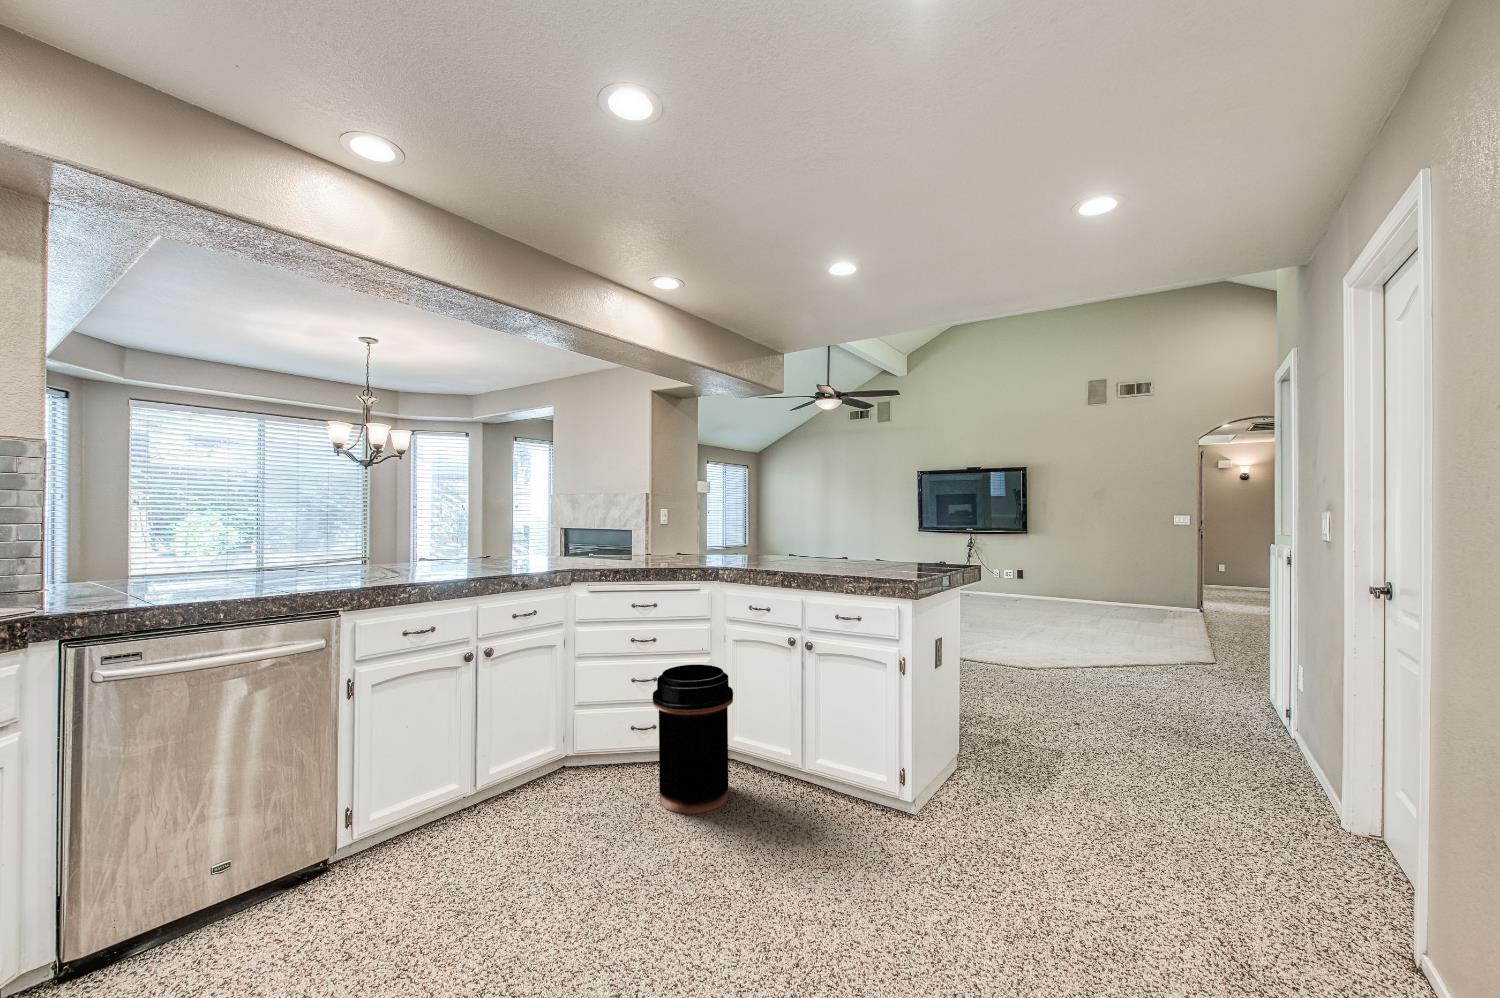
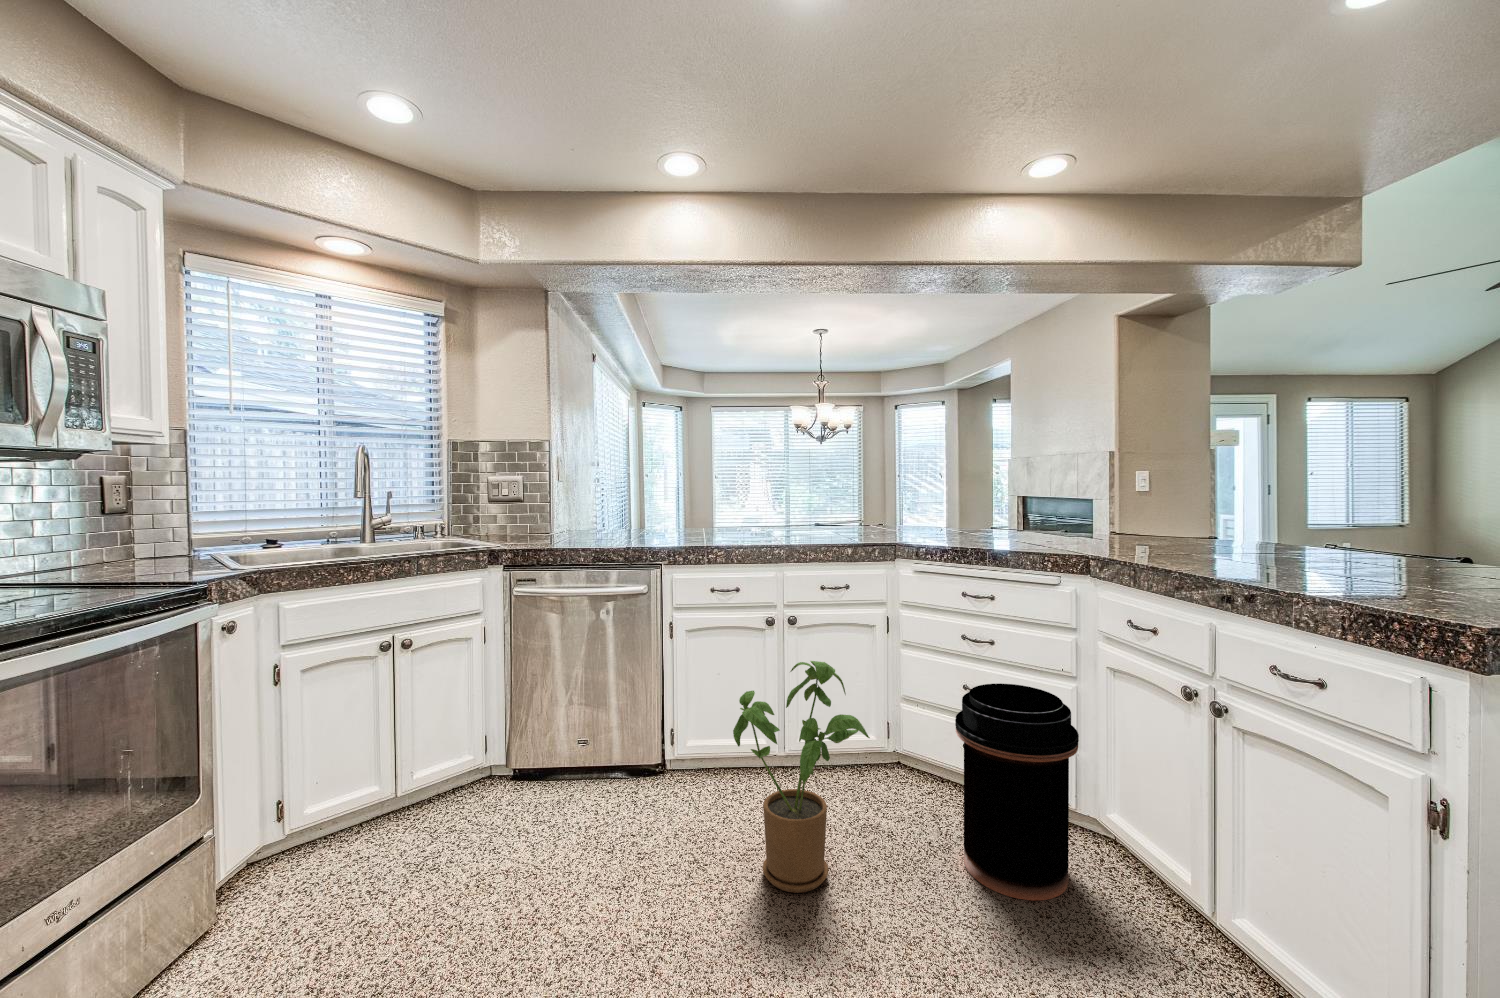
house plant: none [499,677,627,888] -> present [733,661,870,893]

